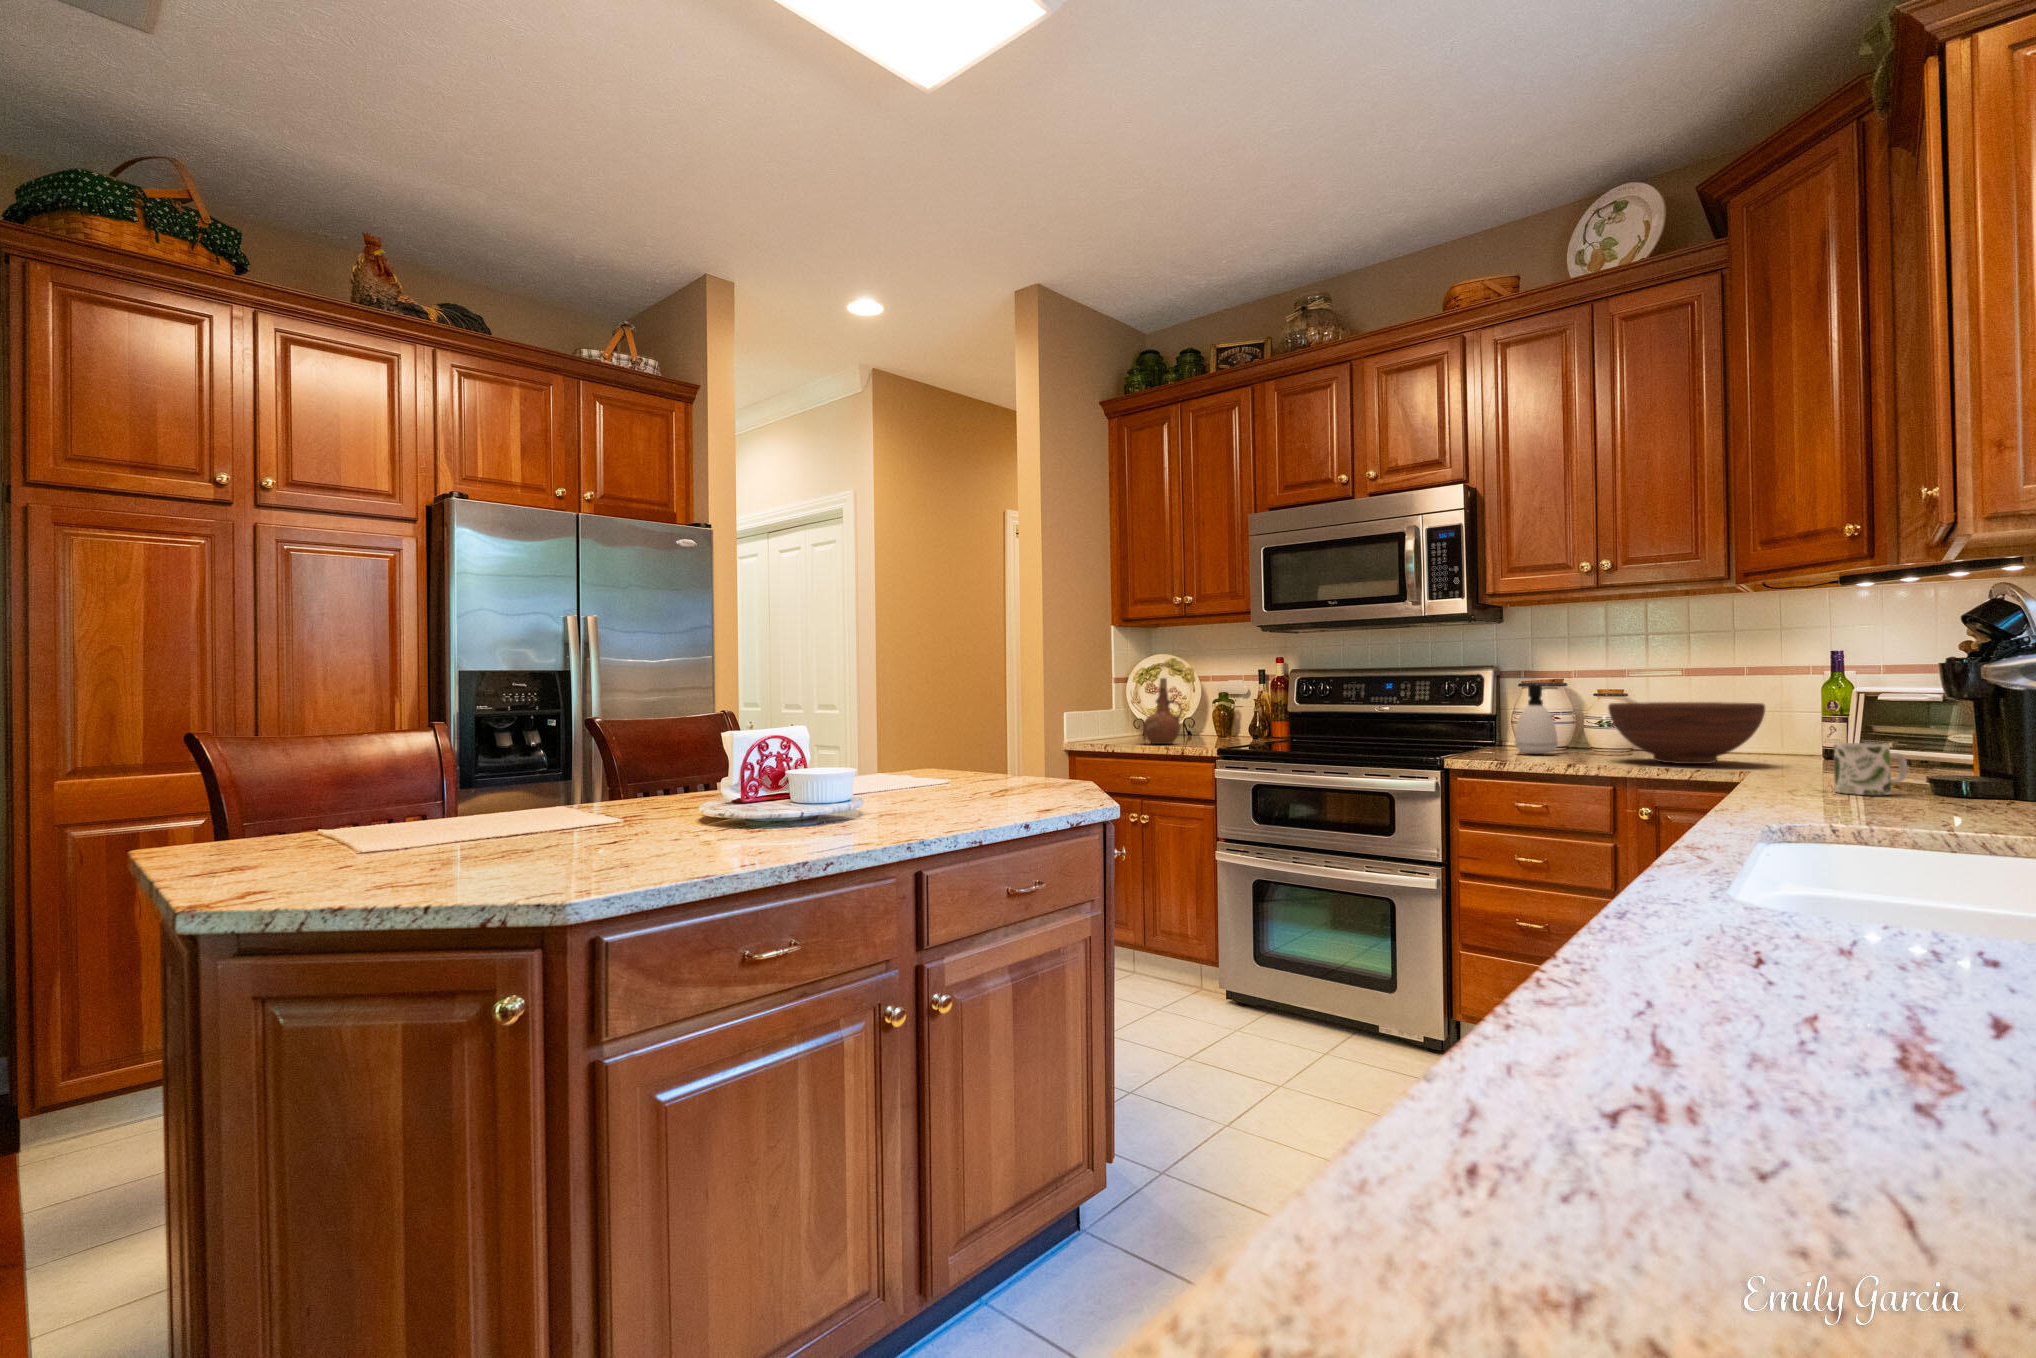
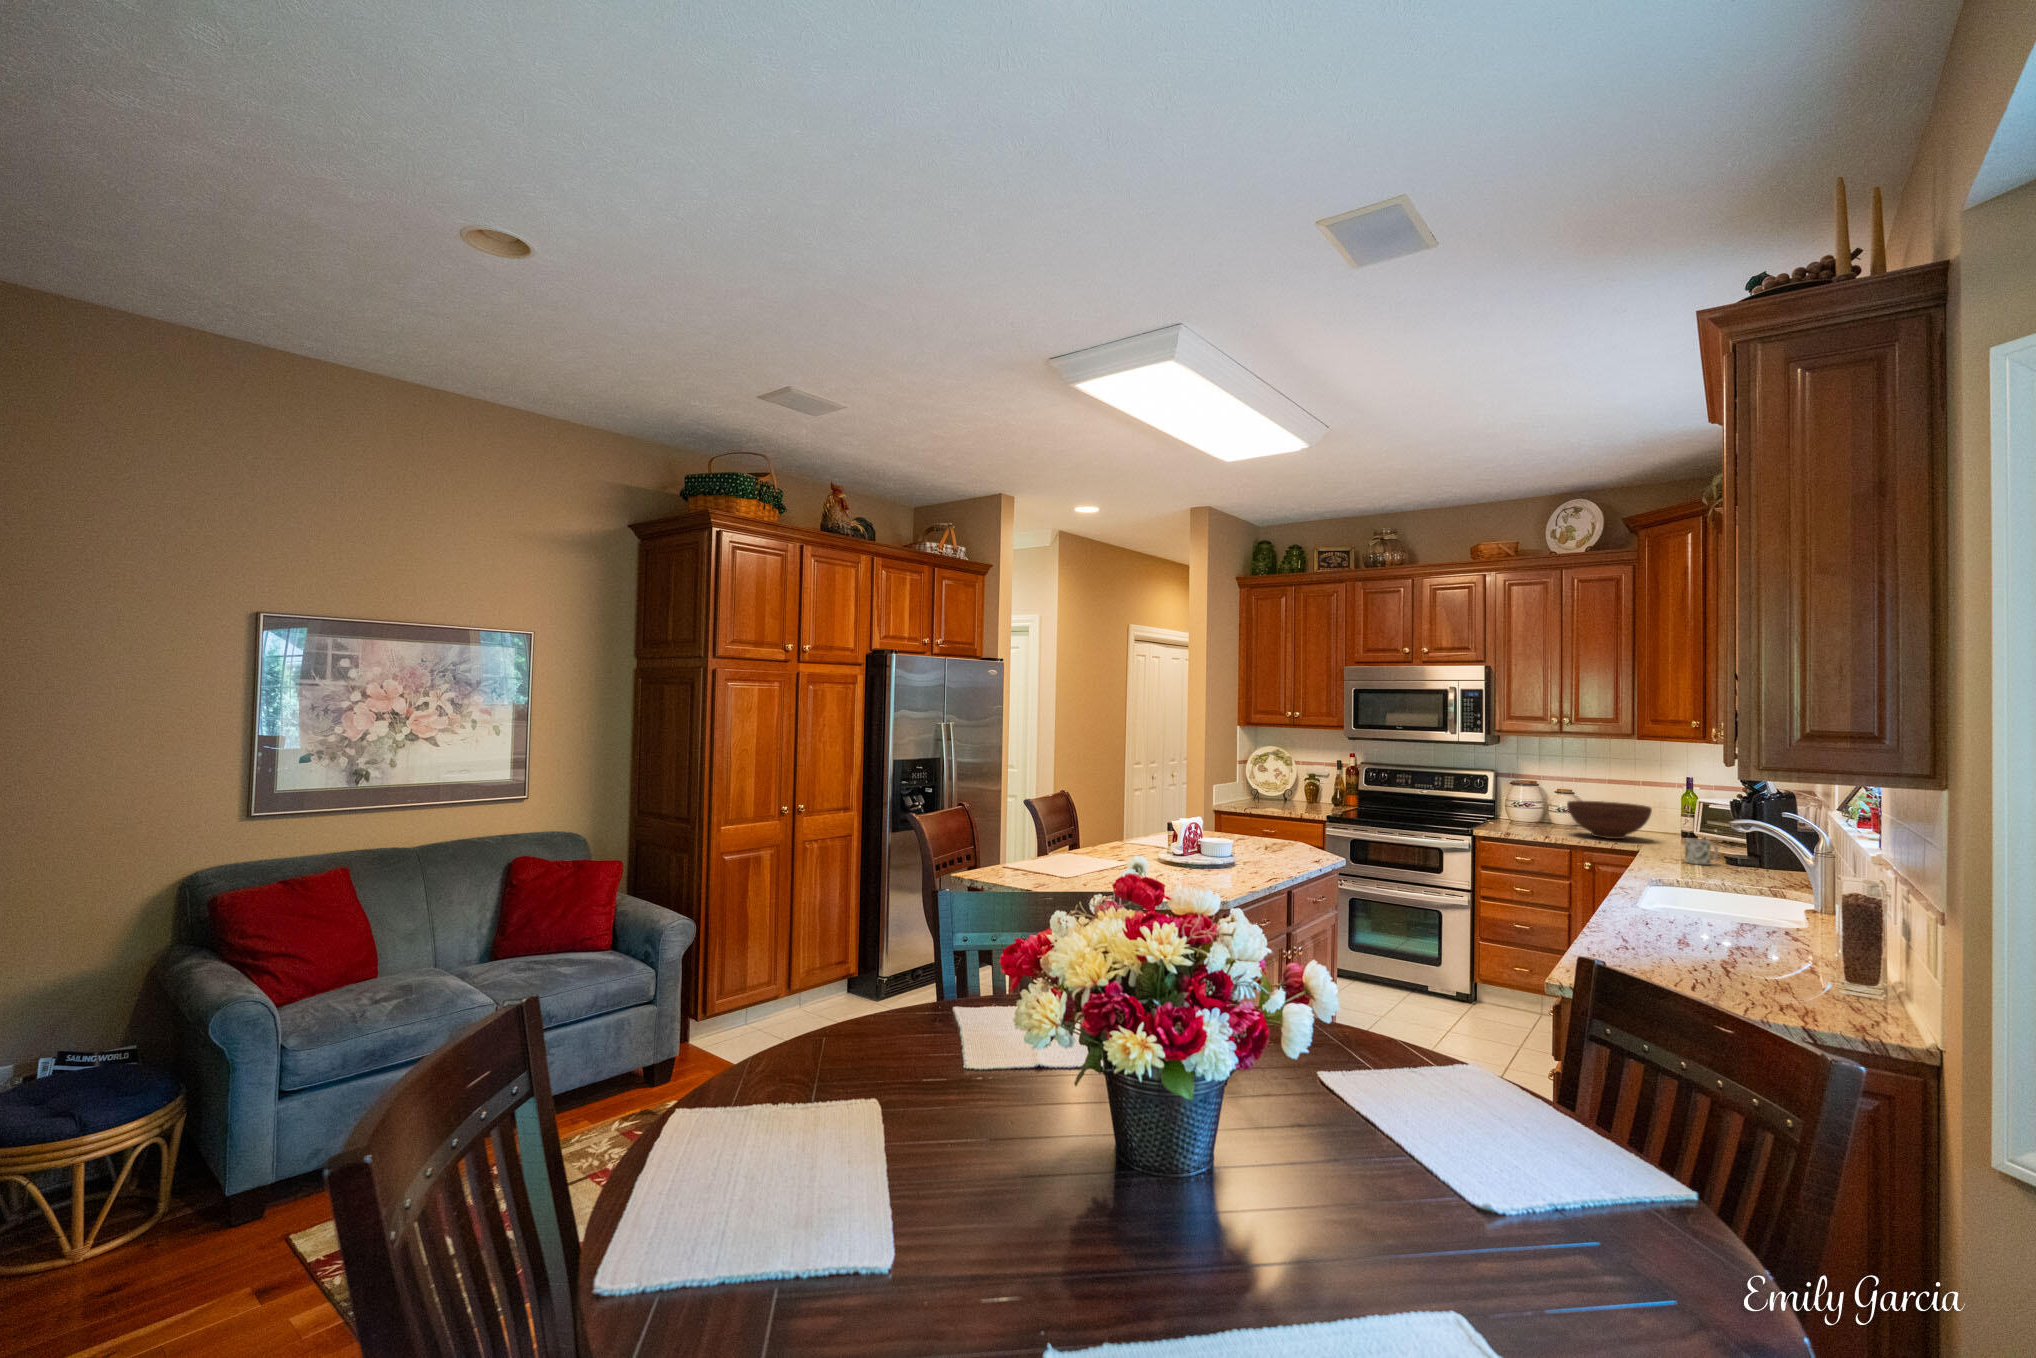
ceramic pitcher: present [1143,678,1182,744] -> none [1270,766,1296,809]
soap dispenser: present [1515,684,1558,754] -> none [1509,785,1536,827]

